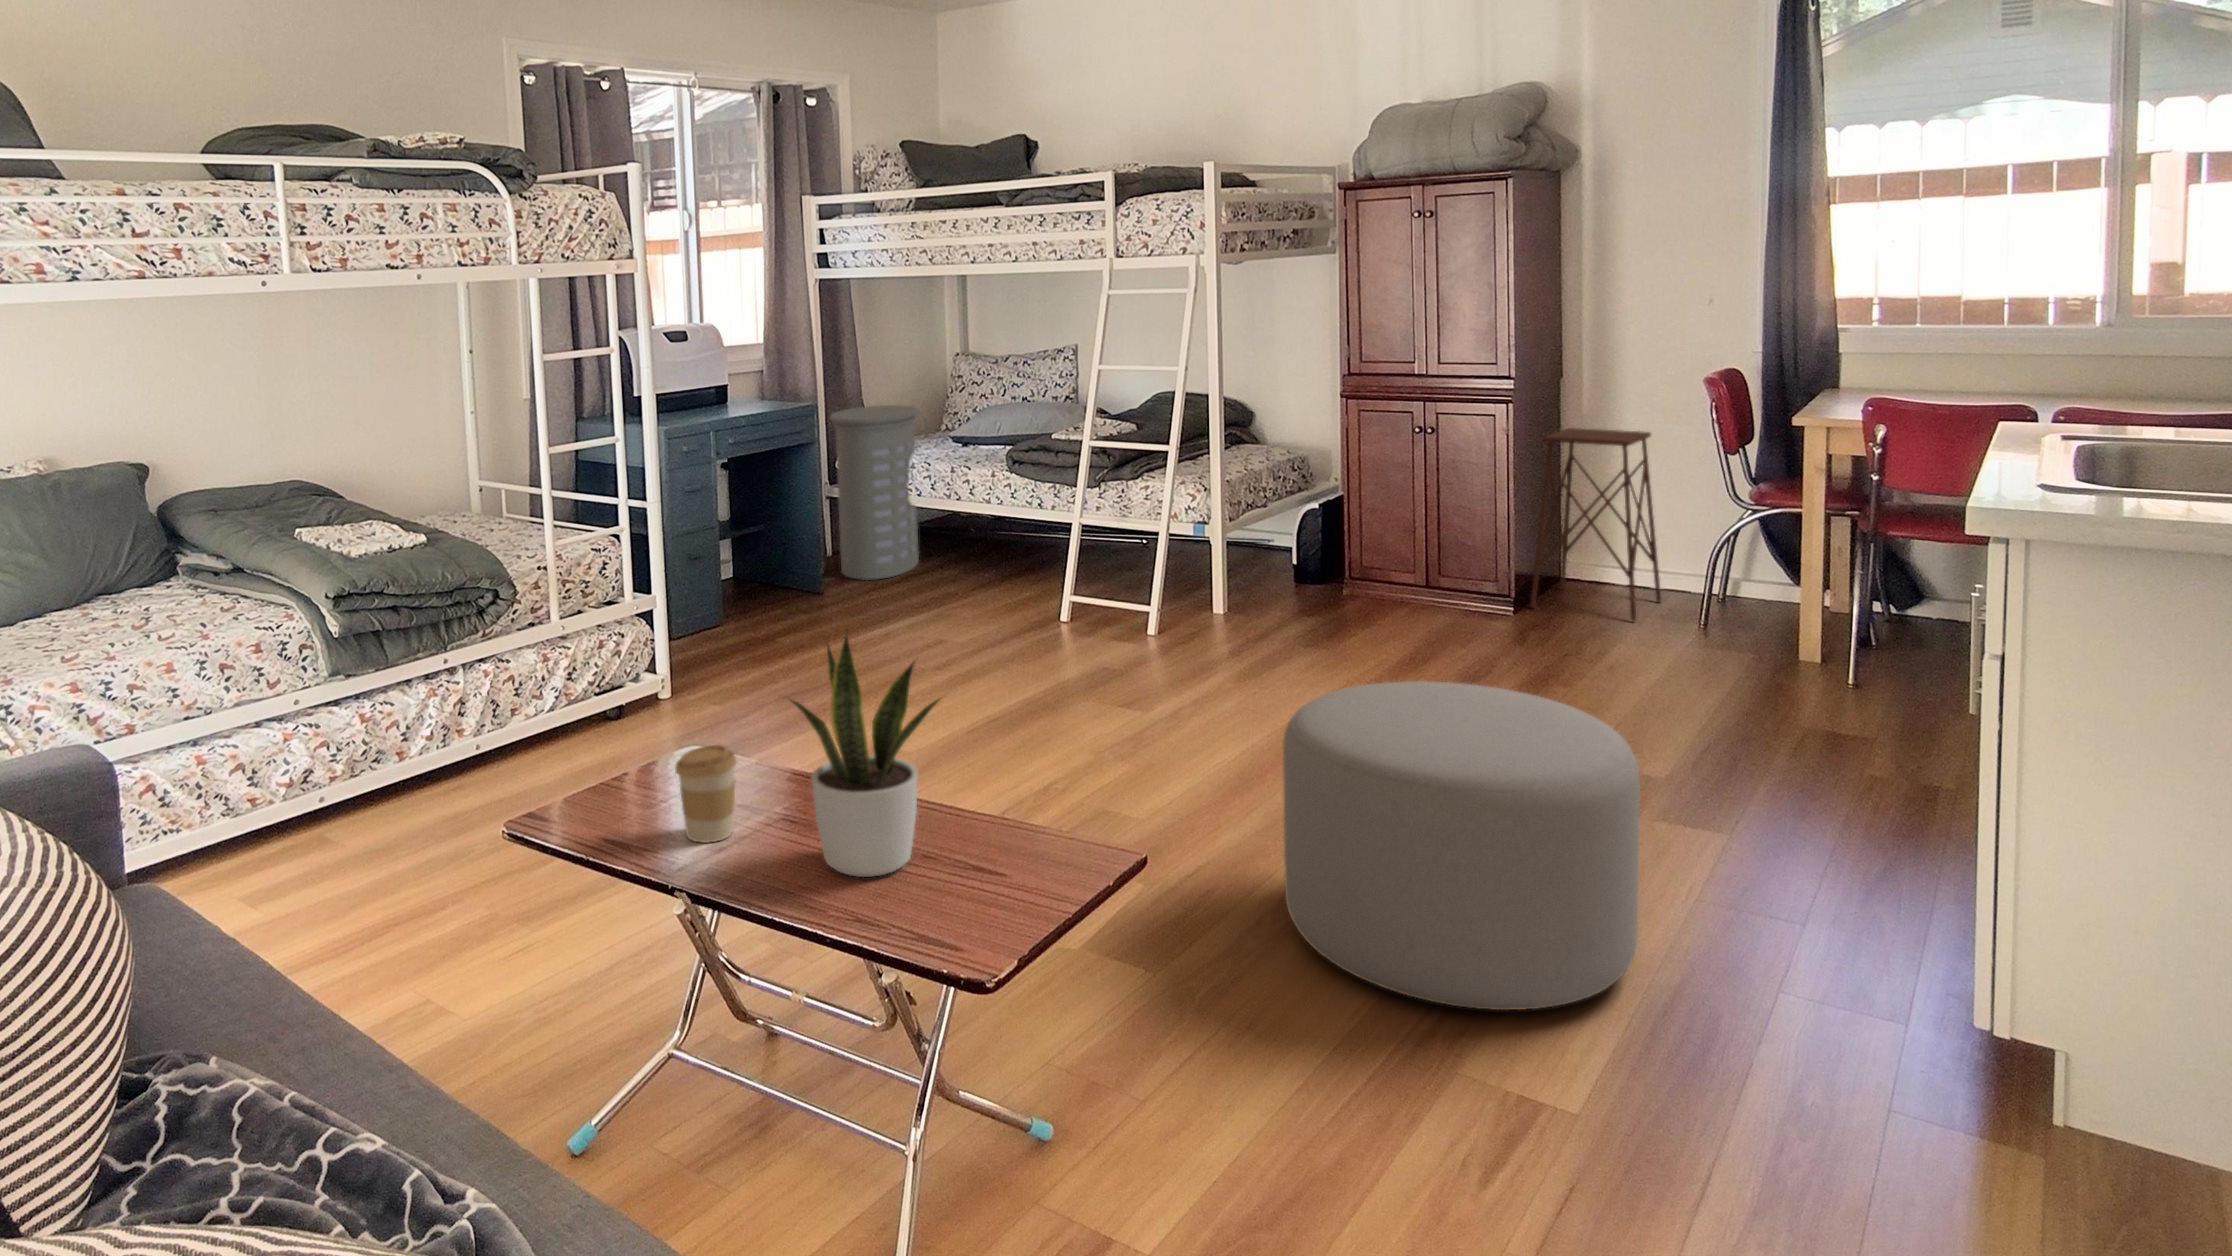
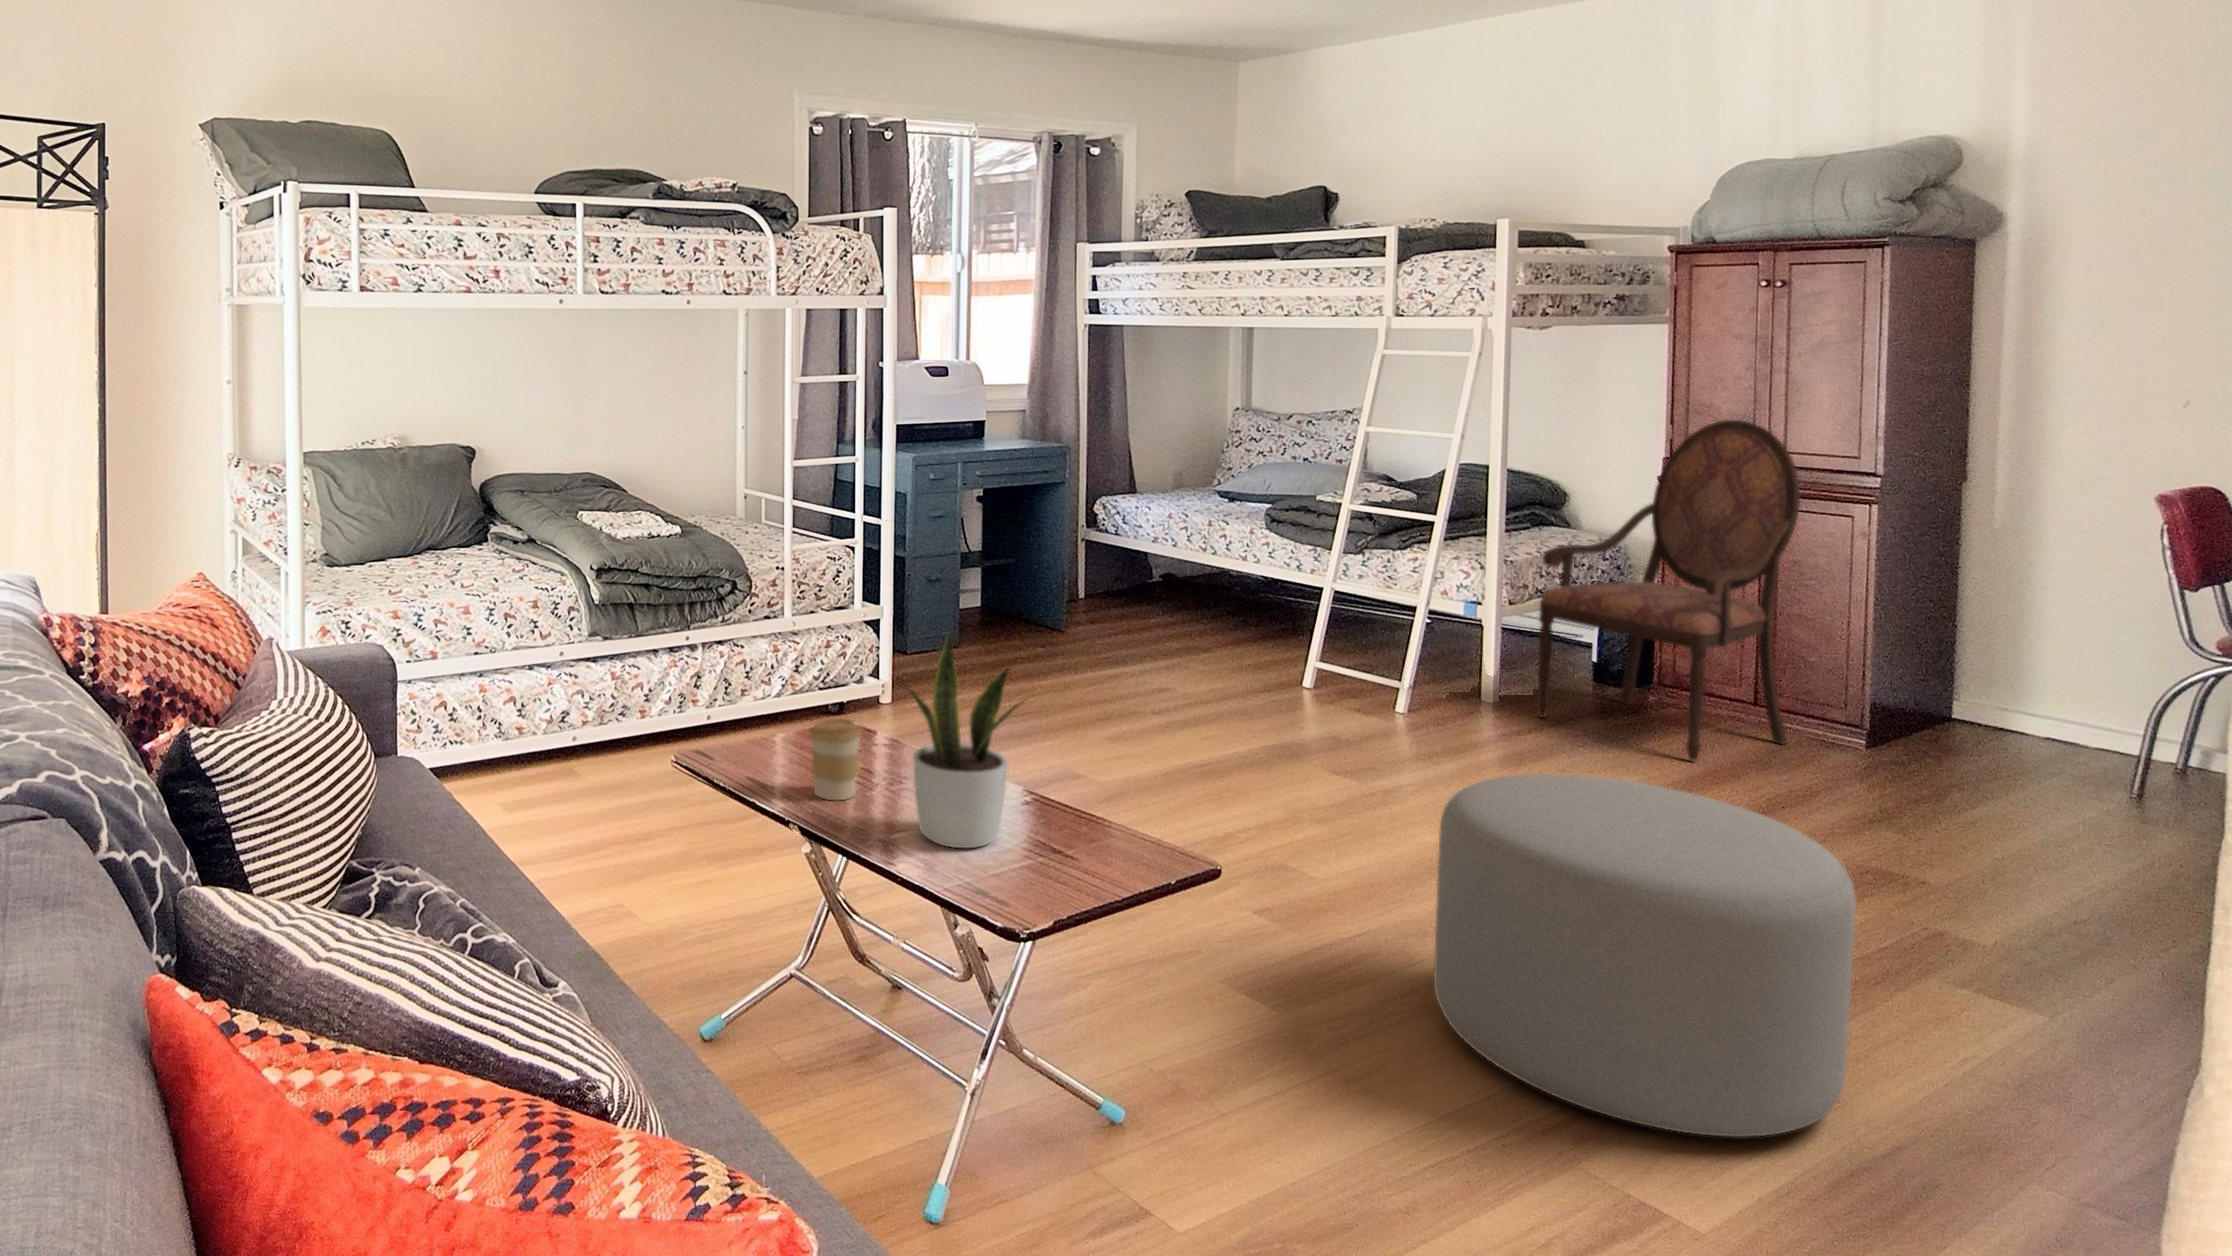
armchair: none [1258,337,1456,644] -> present [1537,420,1800,761]
laundry hamper: present [830,405,919,580] -> none [1087,451,1181,623]
side table: present [1531,428,1661,621] -> none [1896,542,2092,780]

